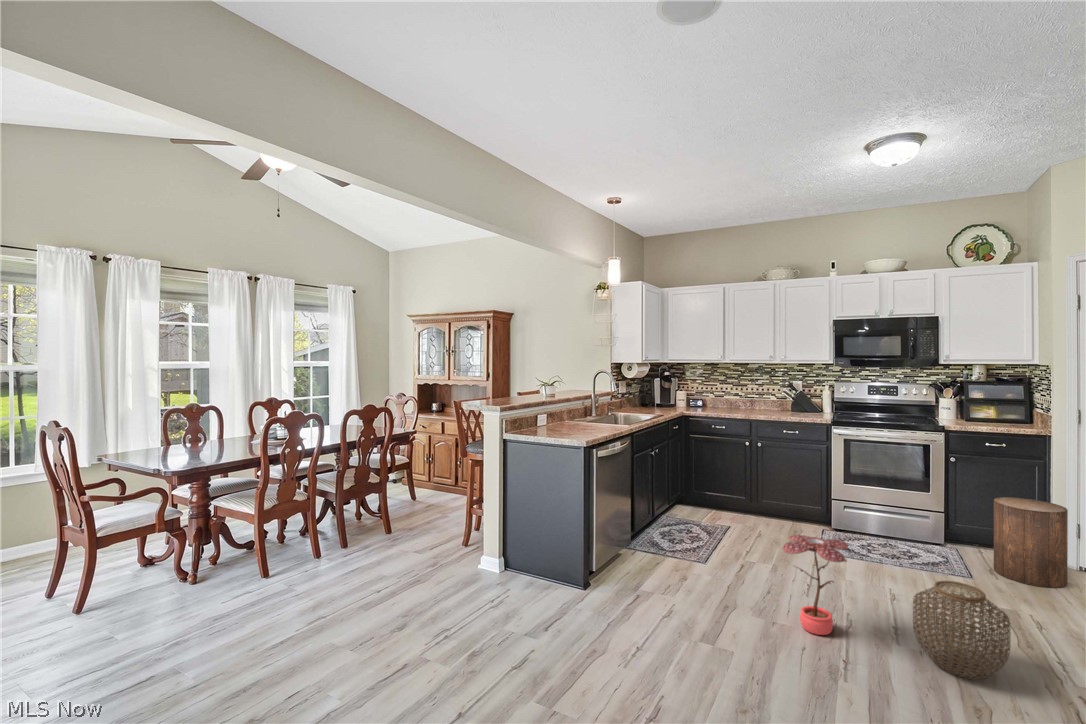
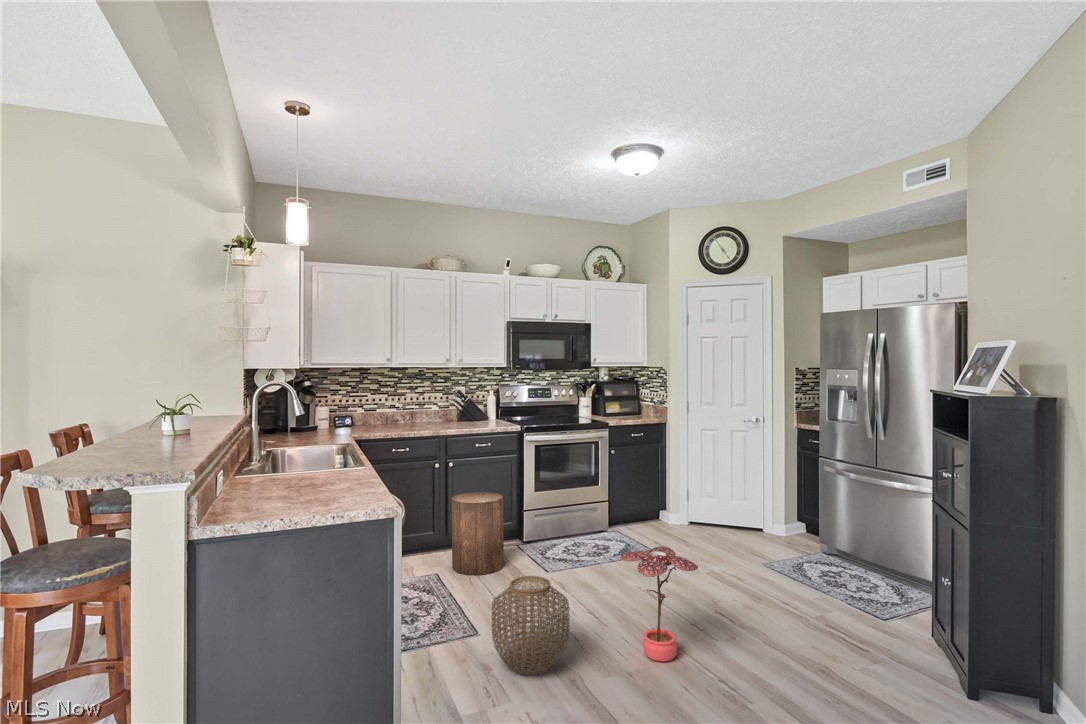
stool: present [994,497,1068,588] -> present [452,492,504,575]
woven basket: present [913,581,1011,679] -> present [492,576,569,674]

